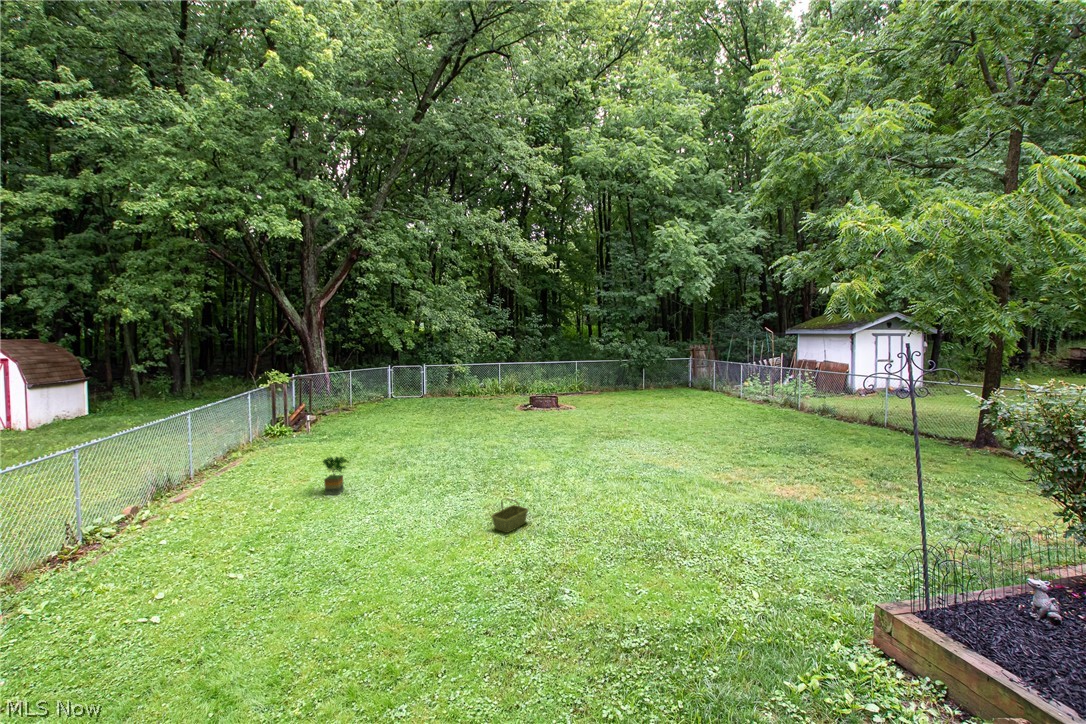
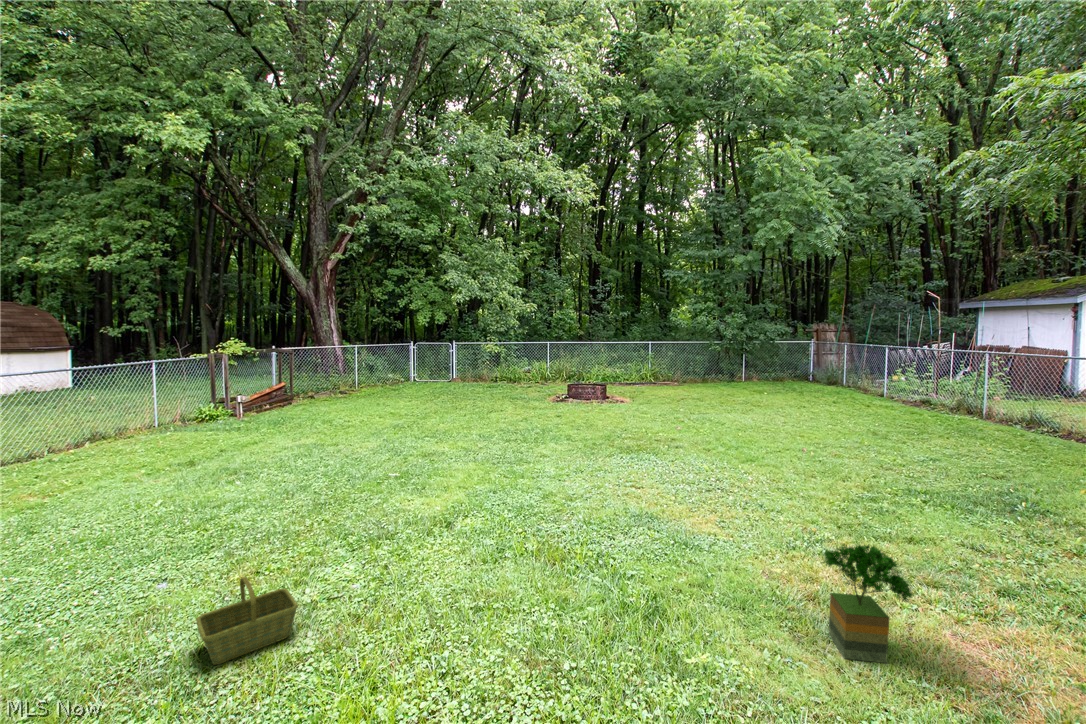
potted tree: present [323,457,346,495] -> present [824,545,913,663]

